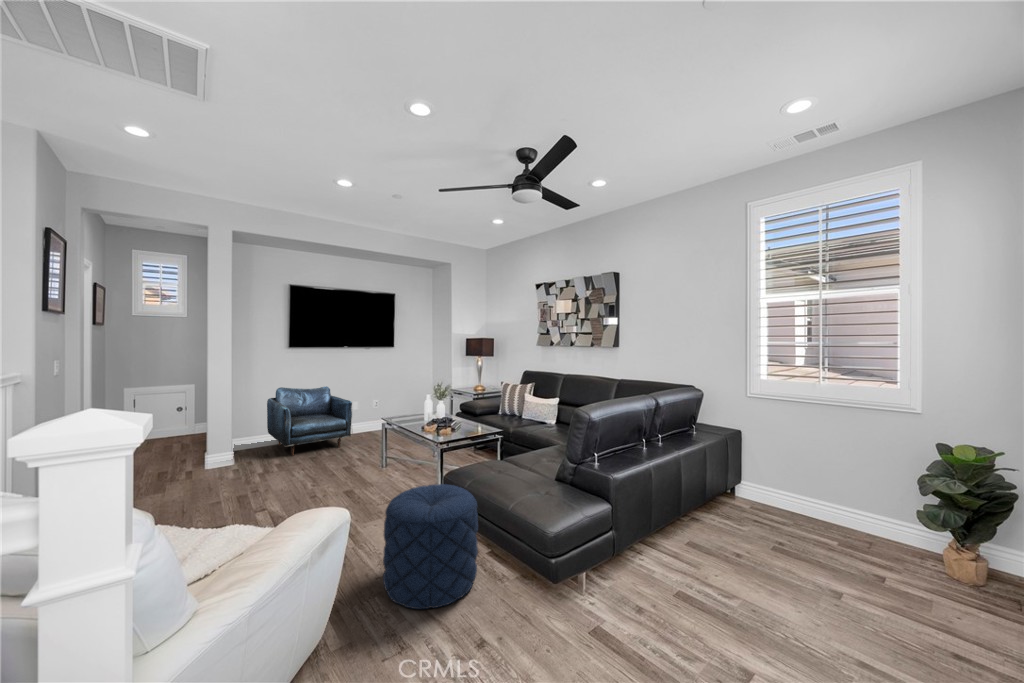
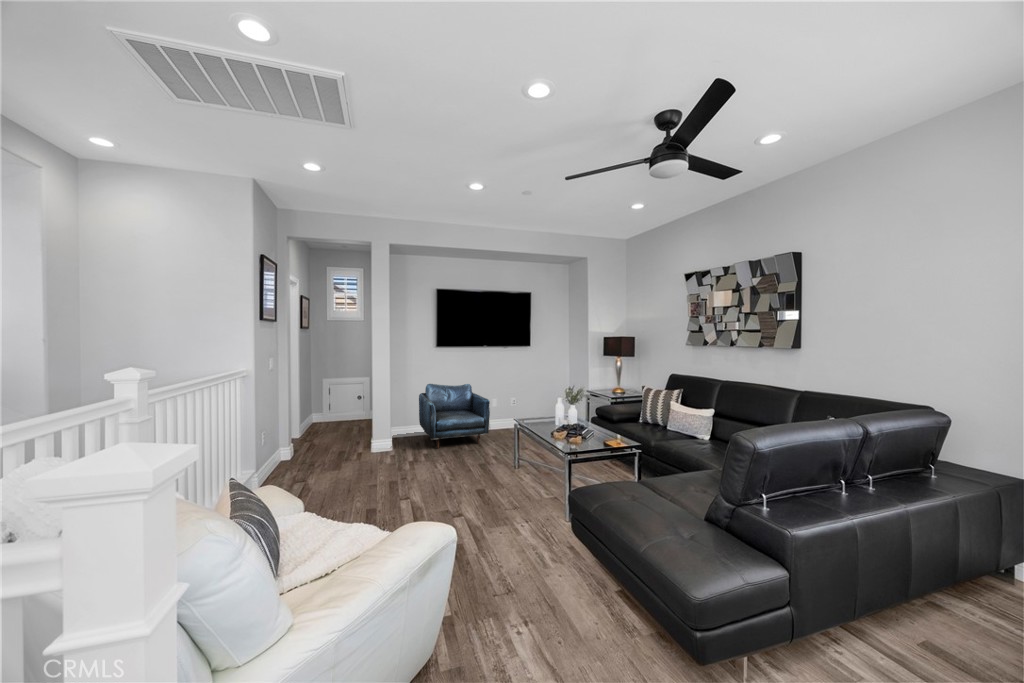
pouf: present [383,484,478,609] -> none [499,505,602,650]

